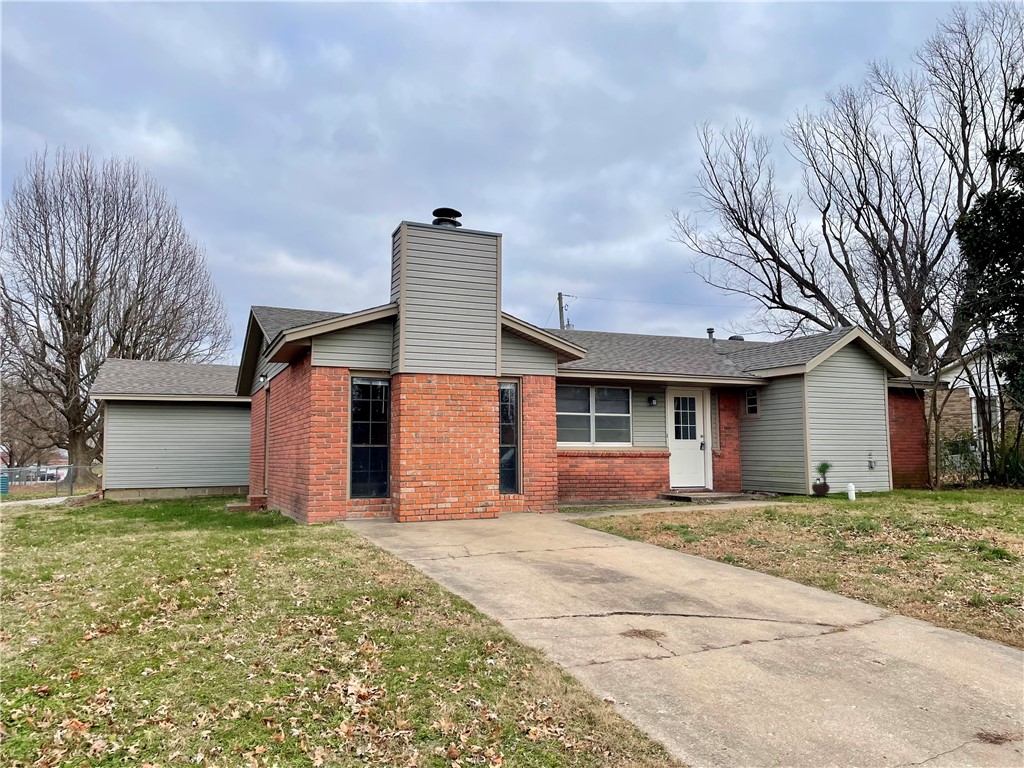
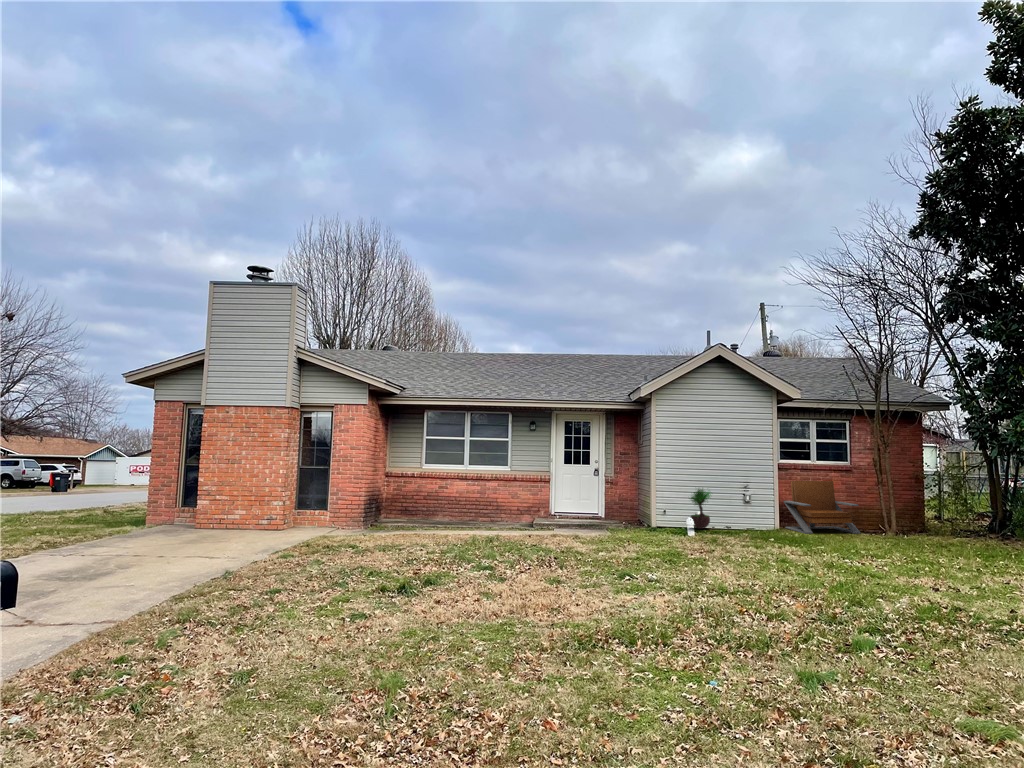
lounge chair: none [867,453,929,496] -> present [783,481,860,534]

